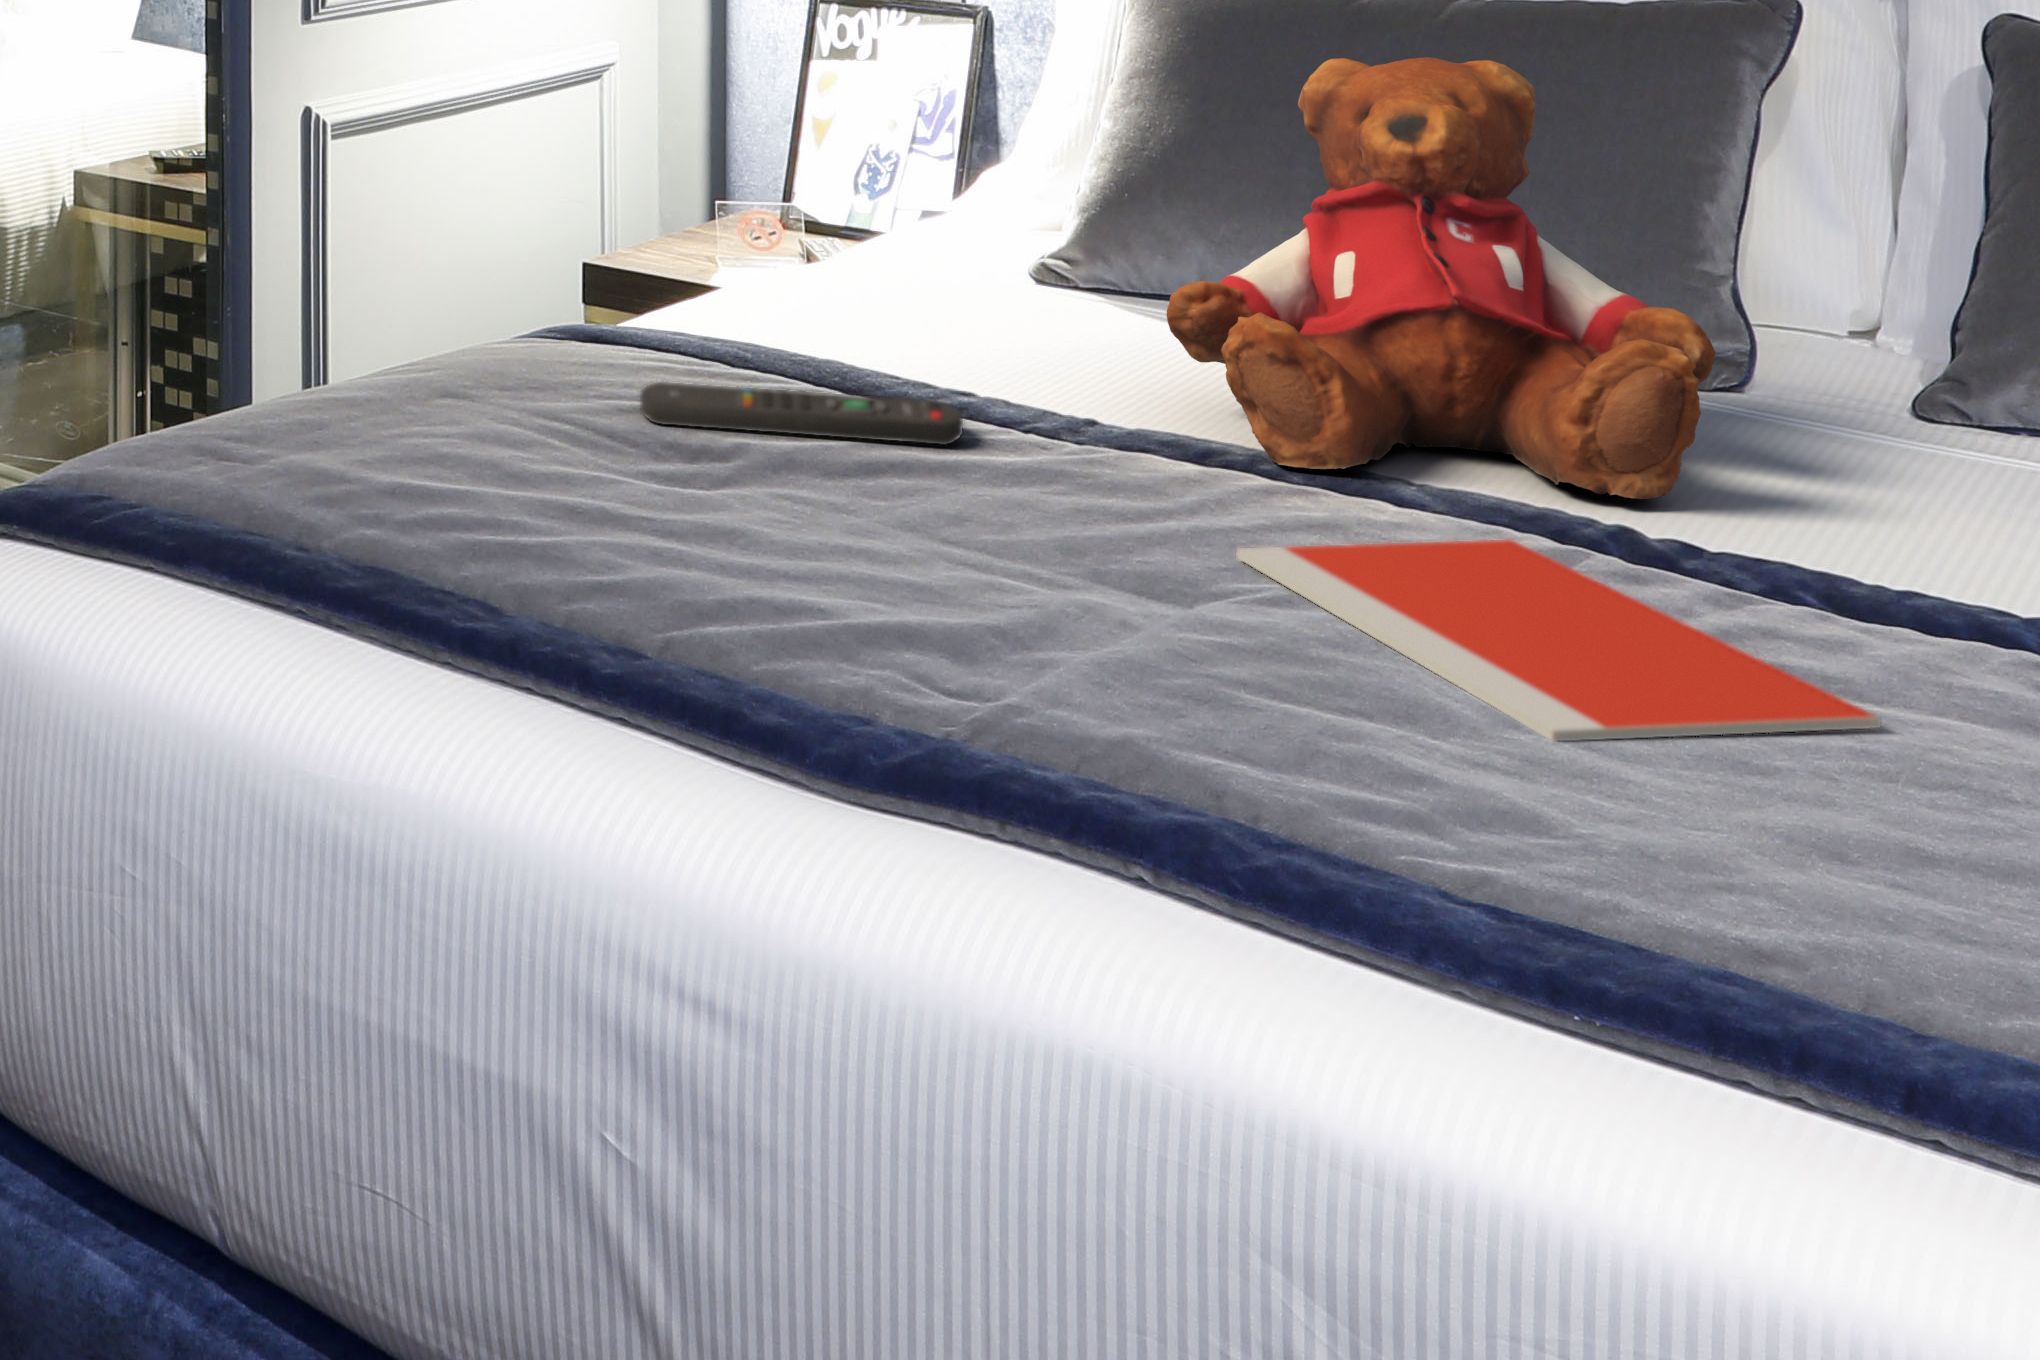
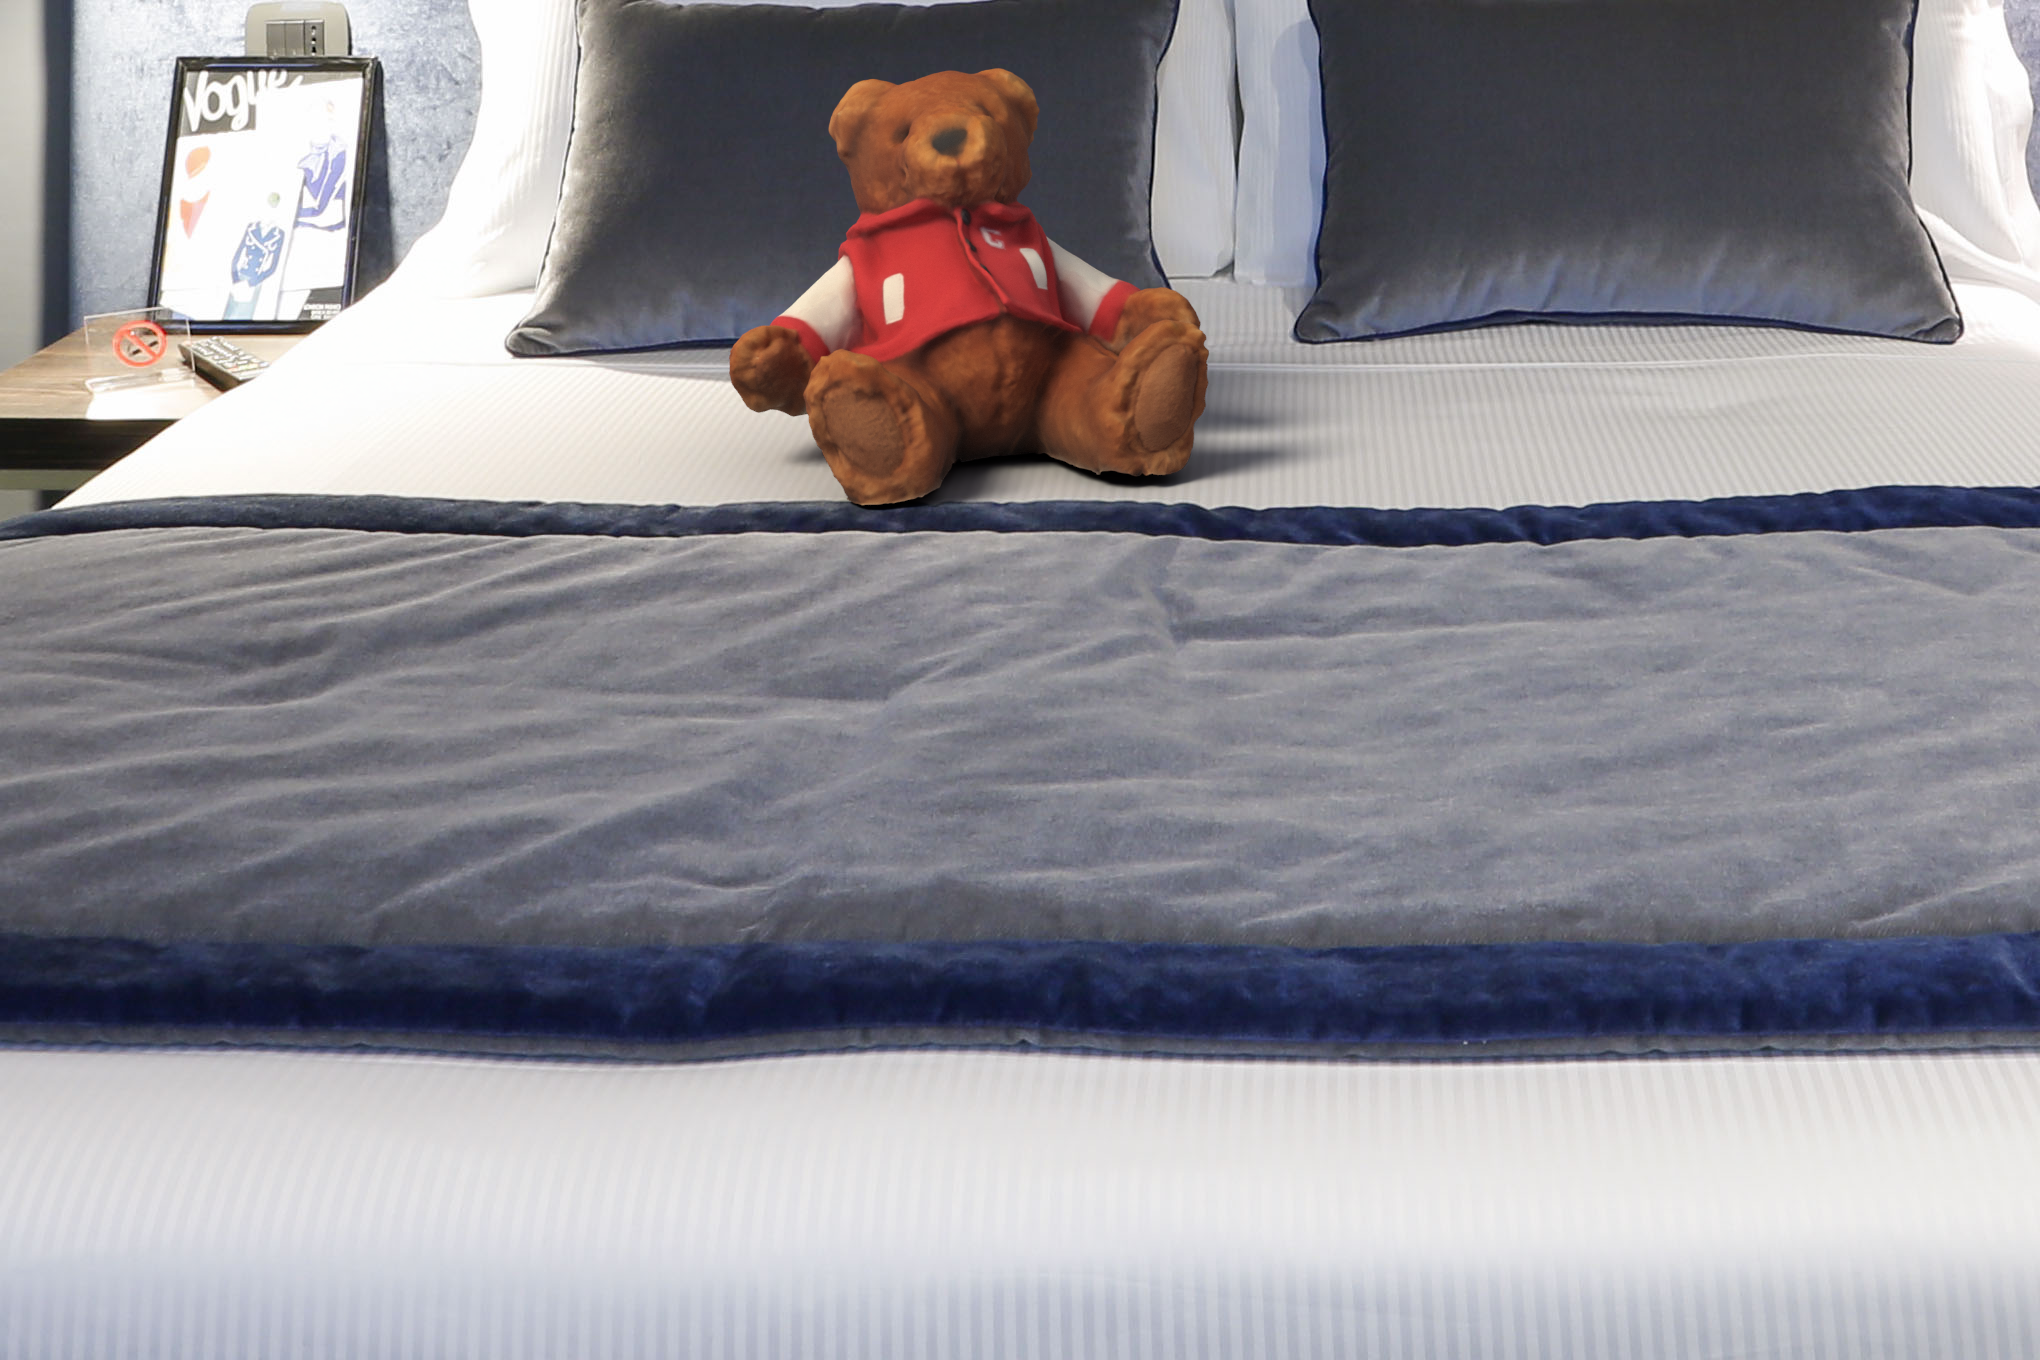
remote control: present [640,382,963,444] -> none [186,504,555,595]
notebook: present [1236,540,1881,741] -> none [892,536,1475,725]

